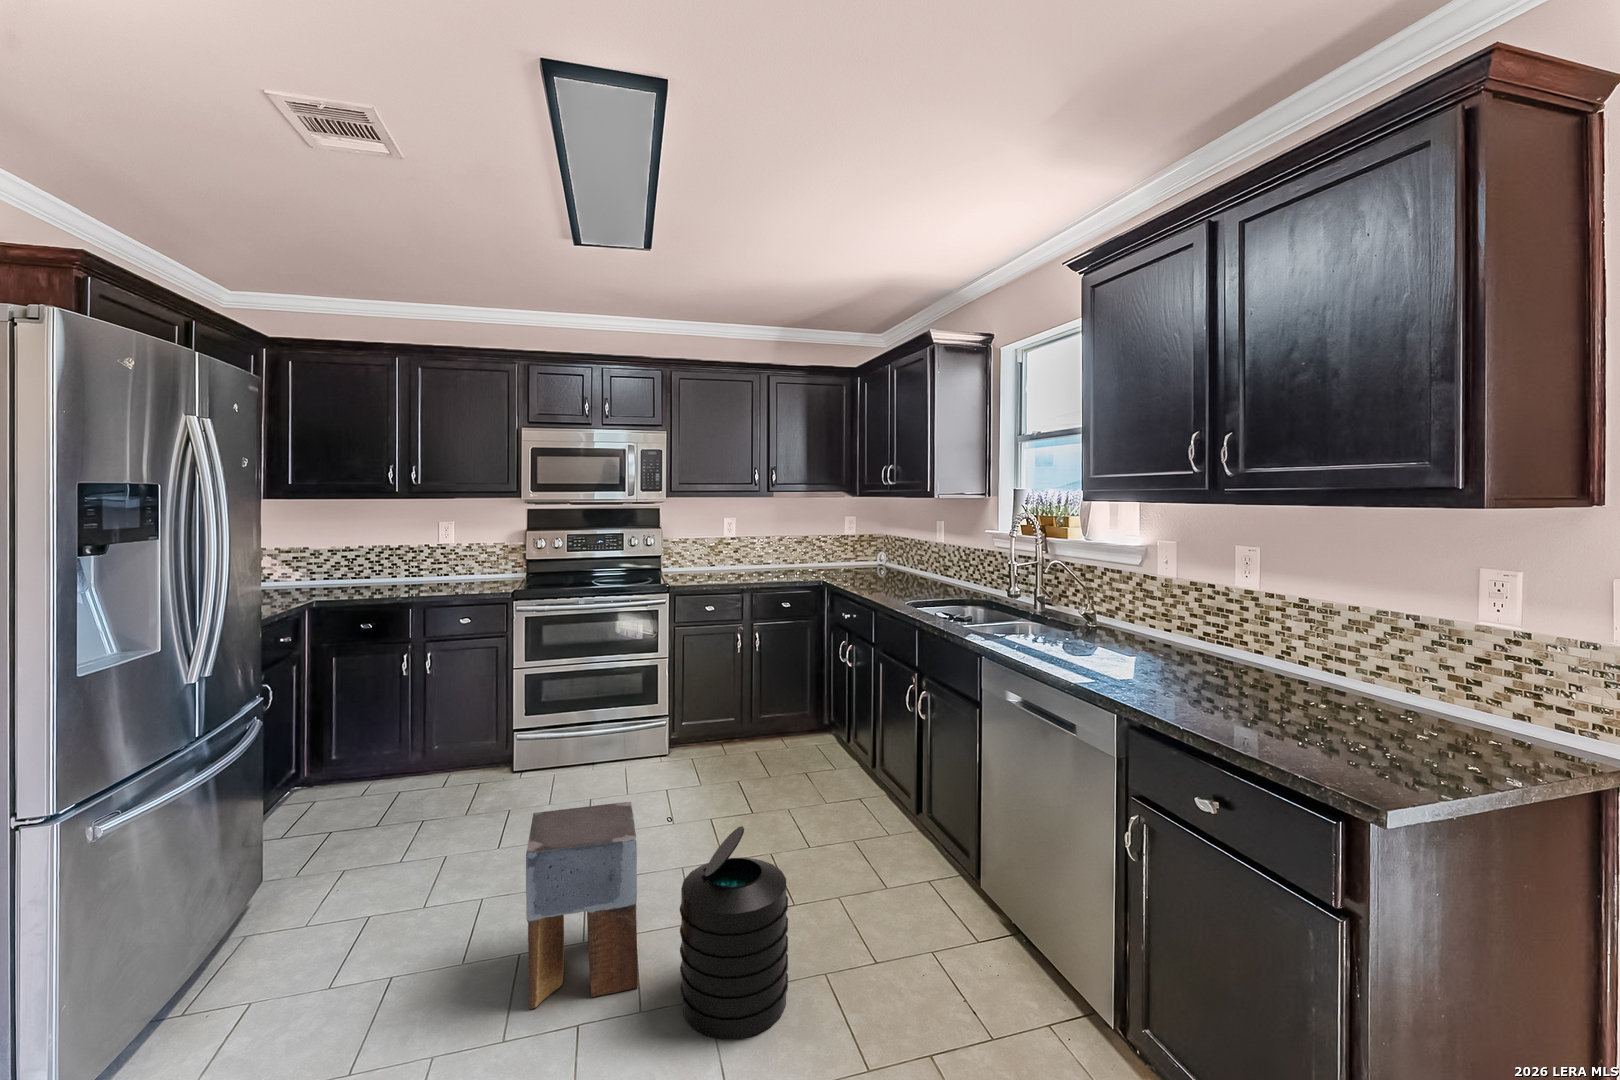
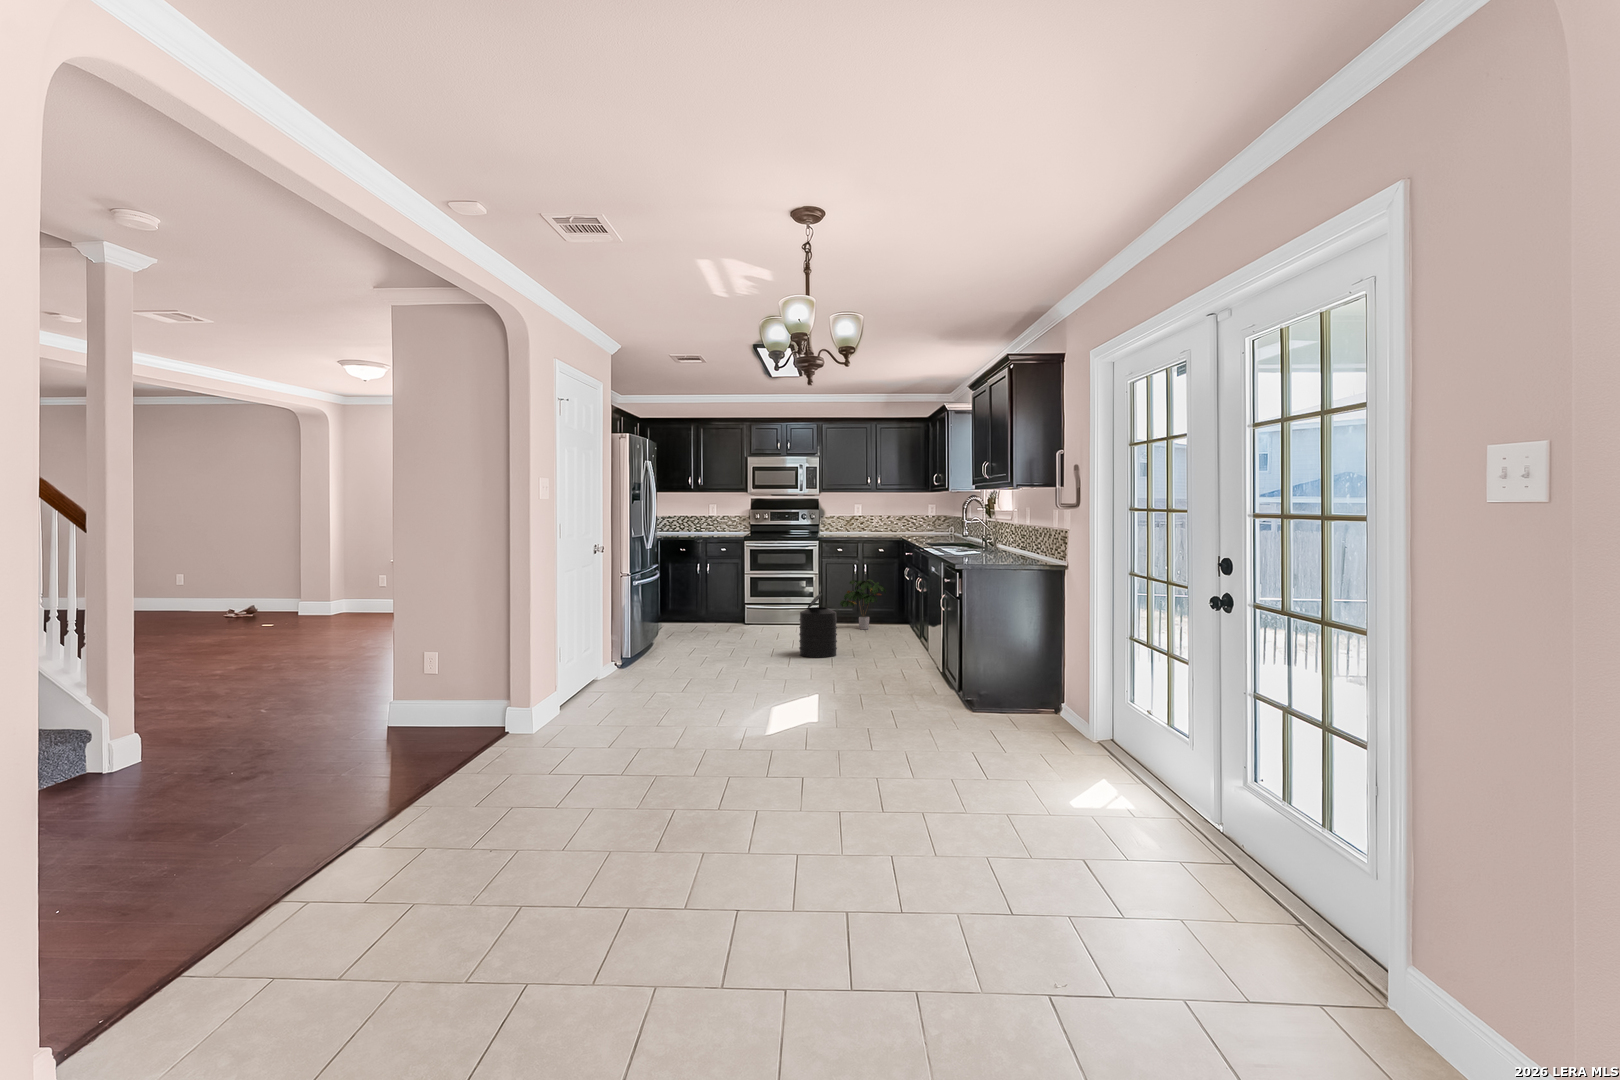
potted plant: none [723,679,811,781] -> present [840,579,886,630]
stool: present [526,802,638,1009] -> none [750,595,787,652]

